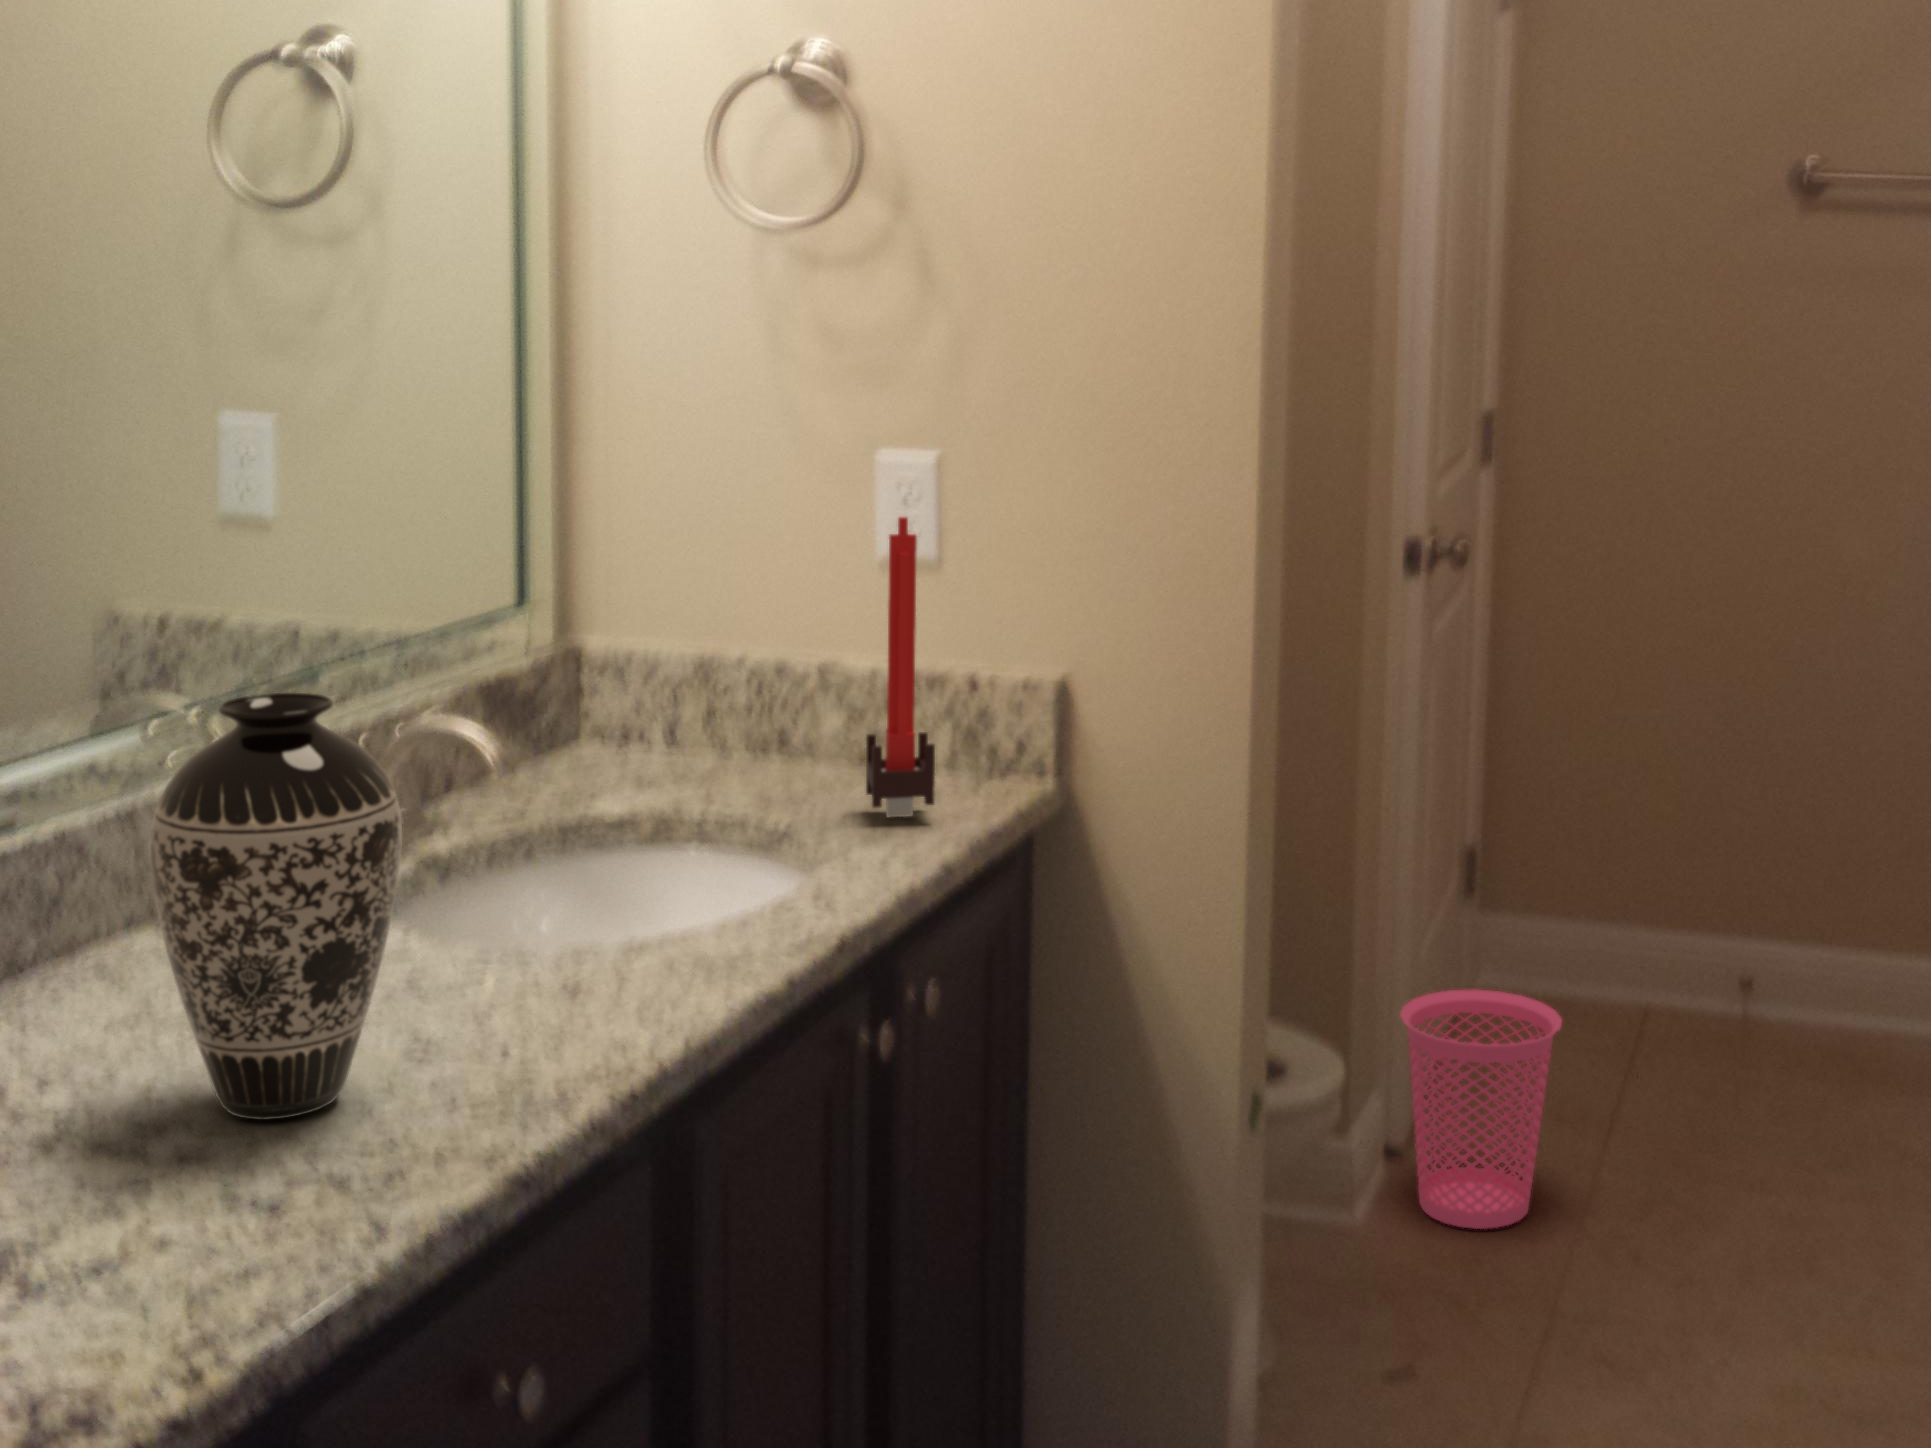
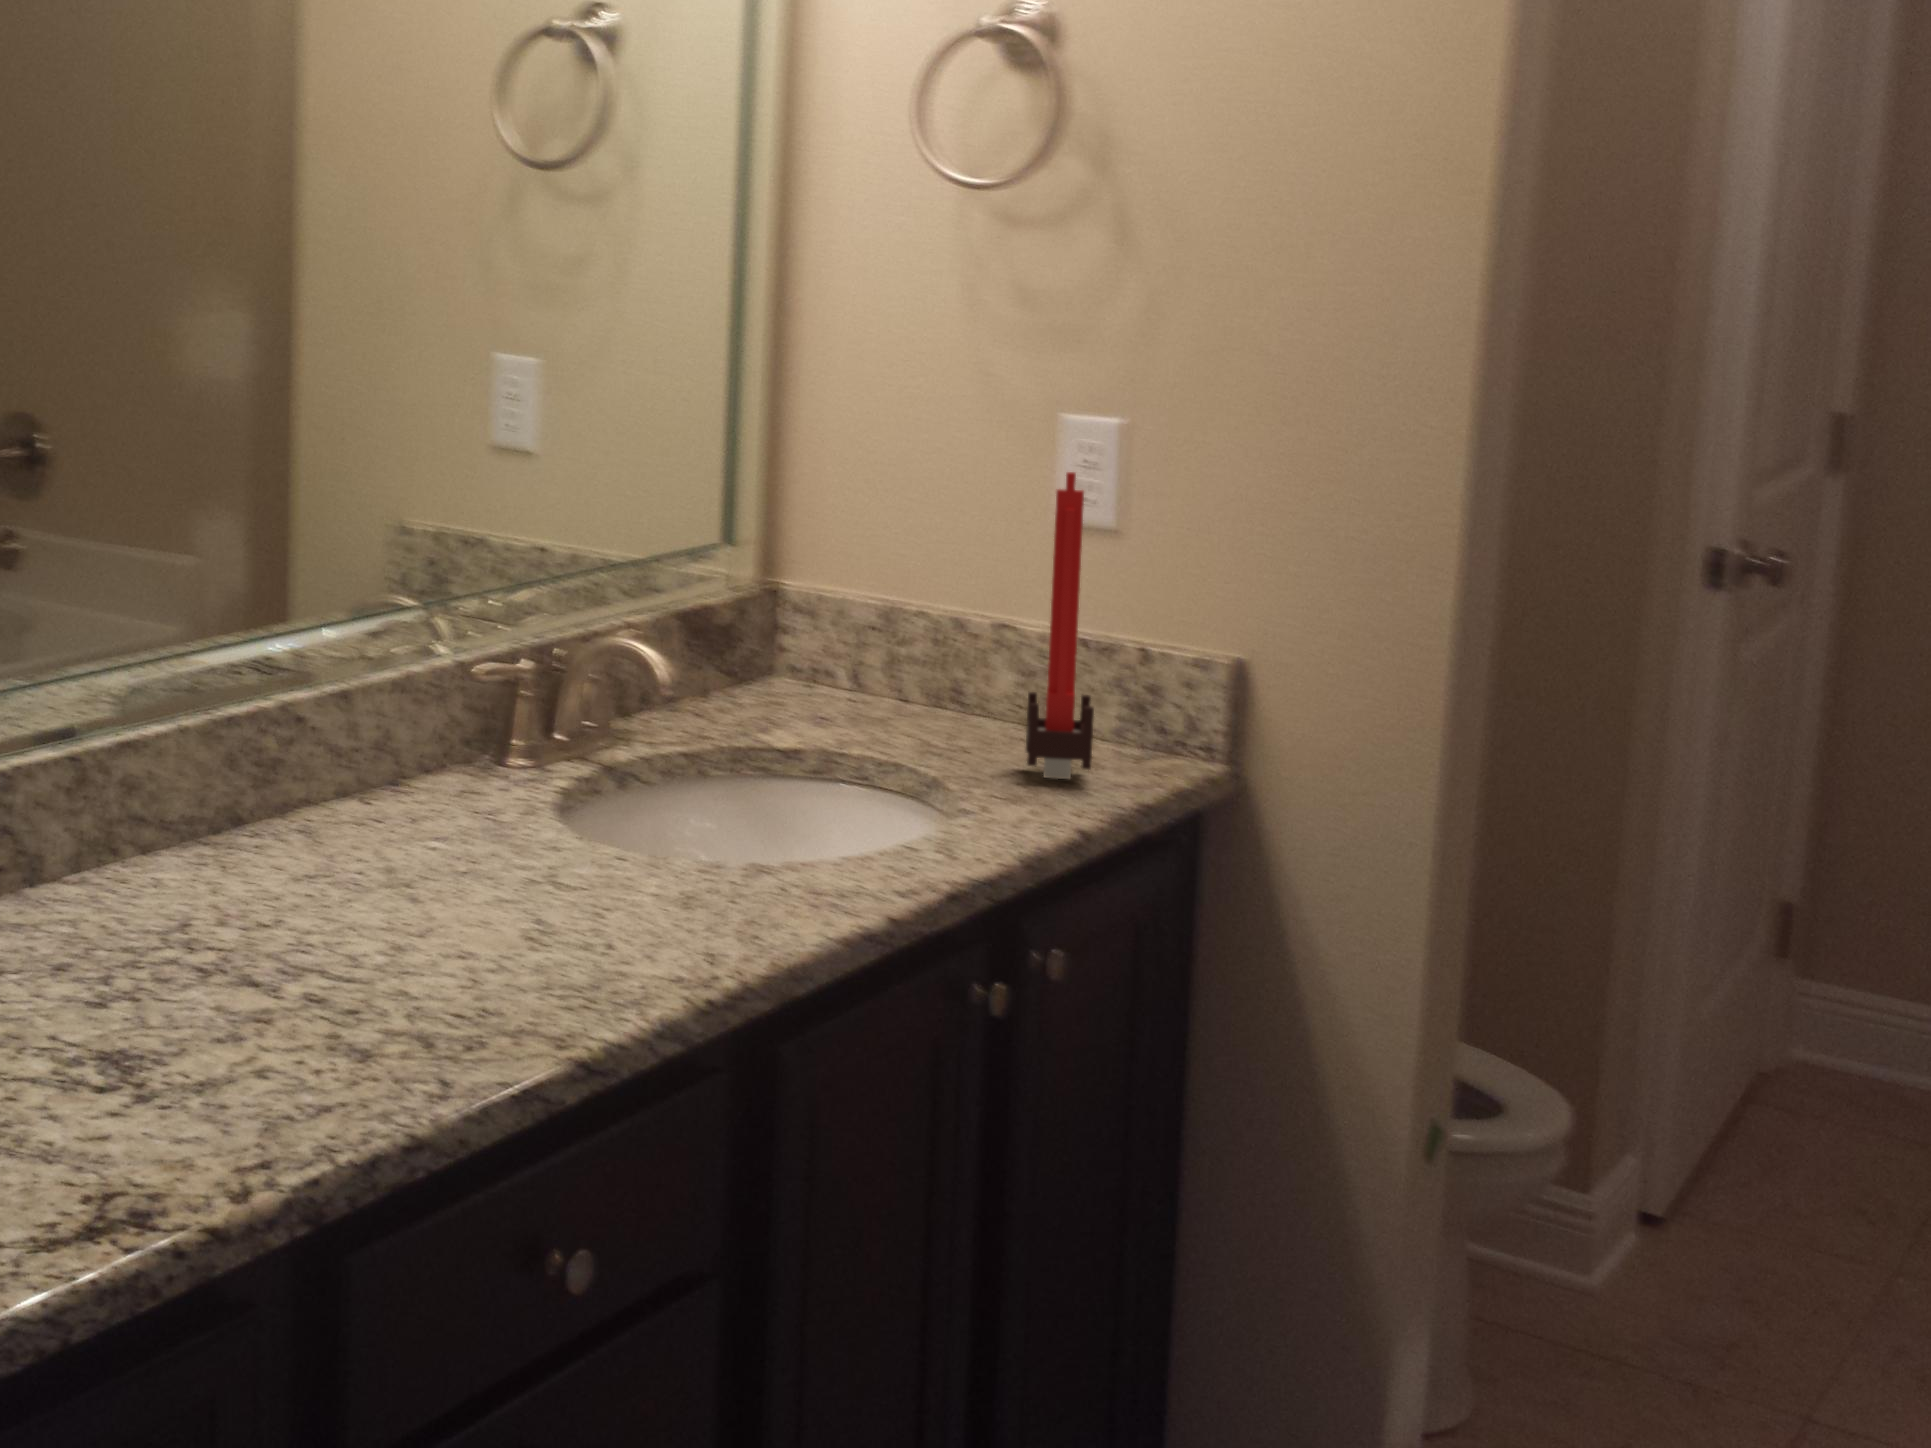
decorative vase: present [149,693,402,1120] -> none [300,586,513,978]
waste basket: present [1401,989,1562,1229] -> none [1664,1055,1872,1333]

